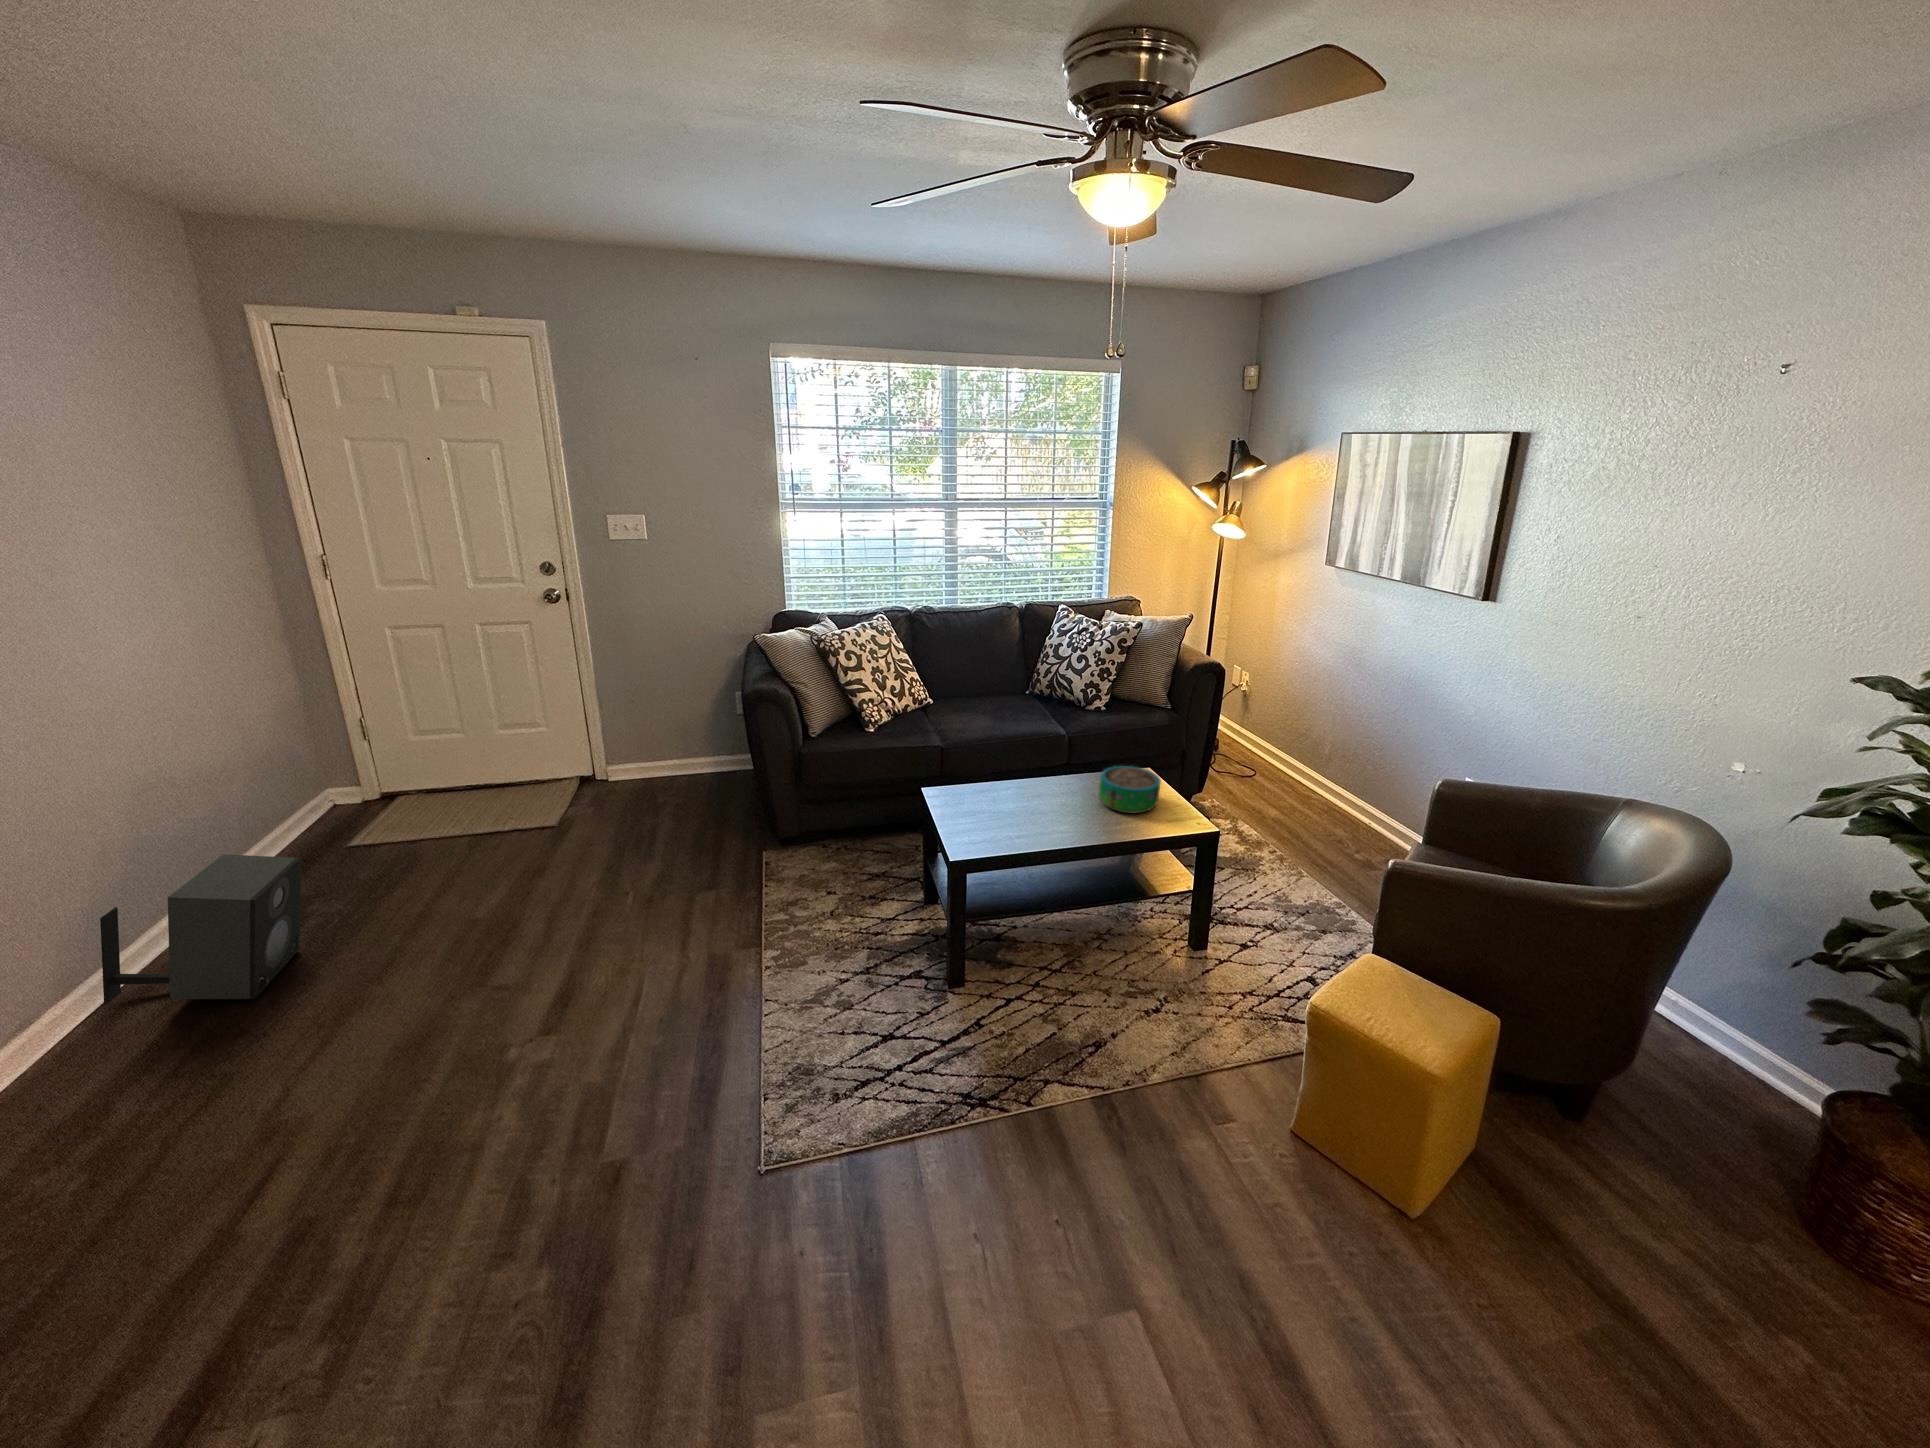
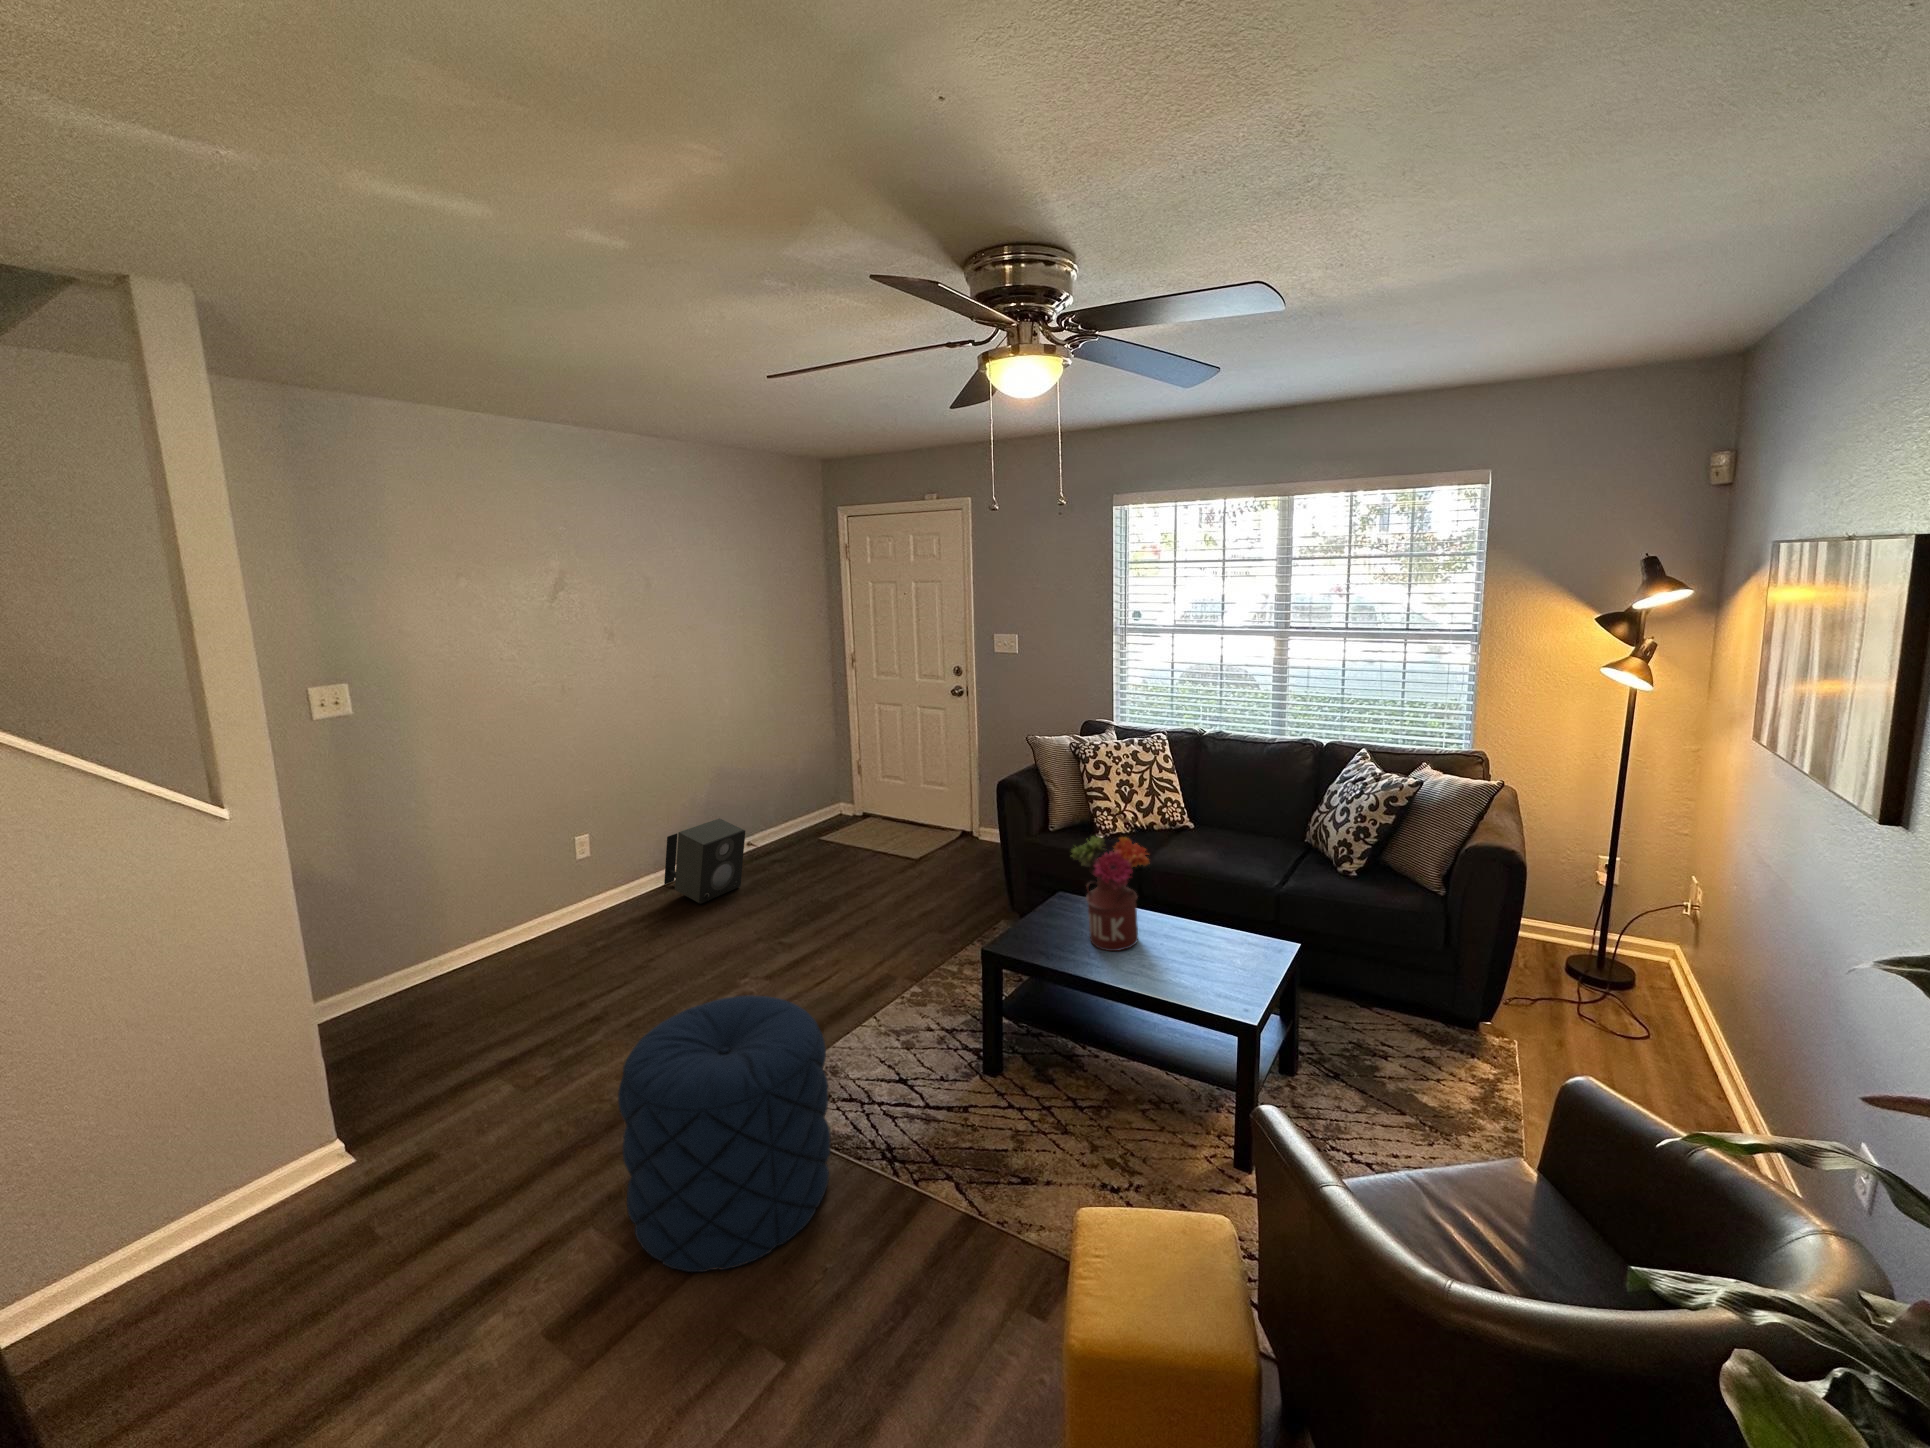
flower arrangement: none [994,707,1071,822] -> present [1071,836,1149,951]
decorative bowl: present [1099,766,1160,813] -> none [1182,923,1251,981]
pouf: none [744,989,1006,1365] -> present [618,995,830,1272]

